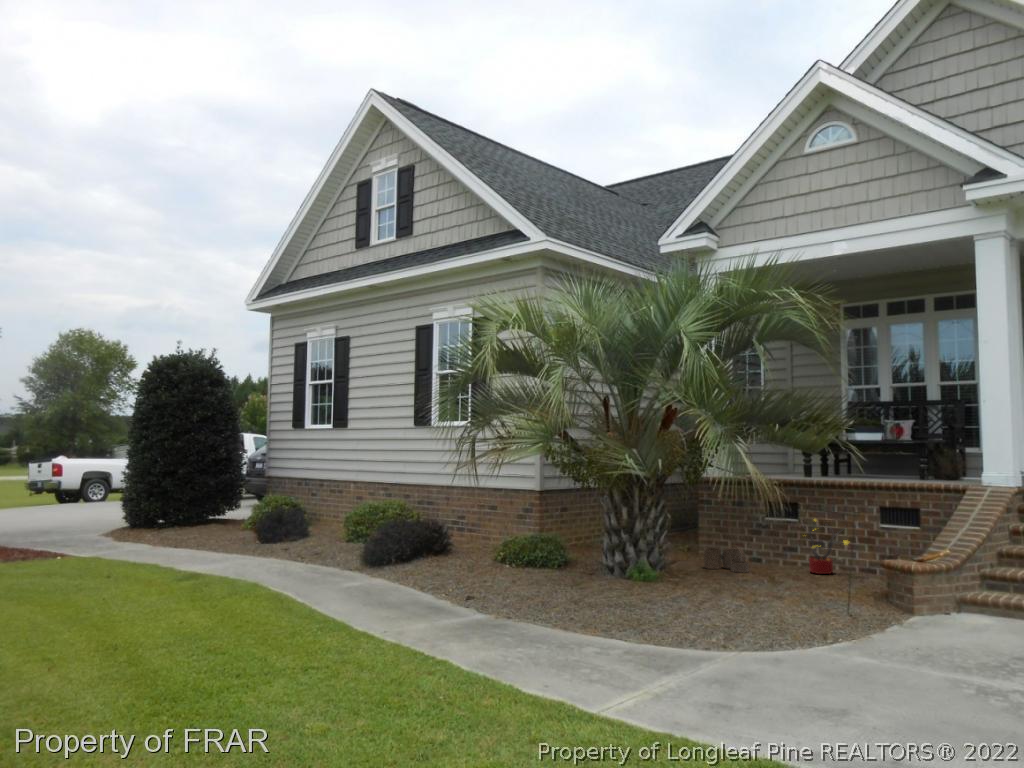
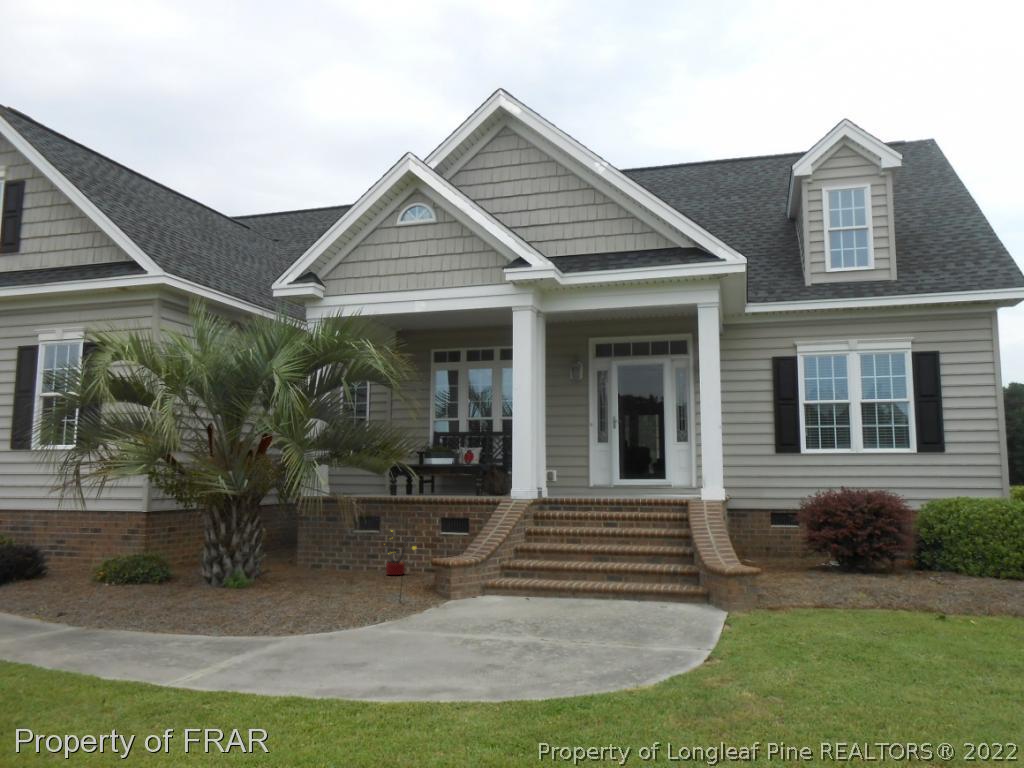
woven basket: present [704,545,749,573] -> none [299,555,336,578]

